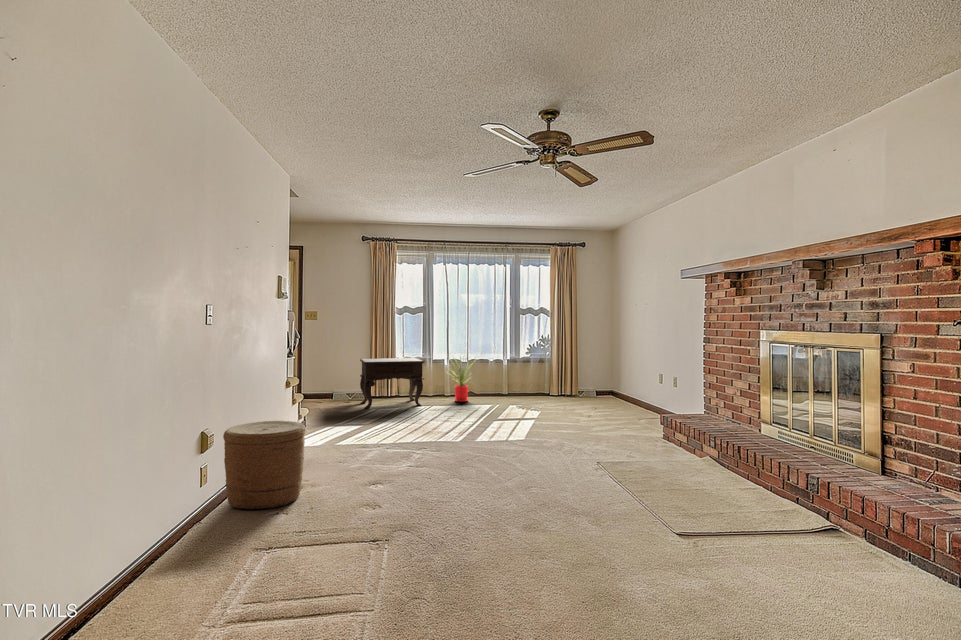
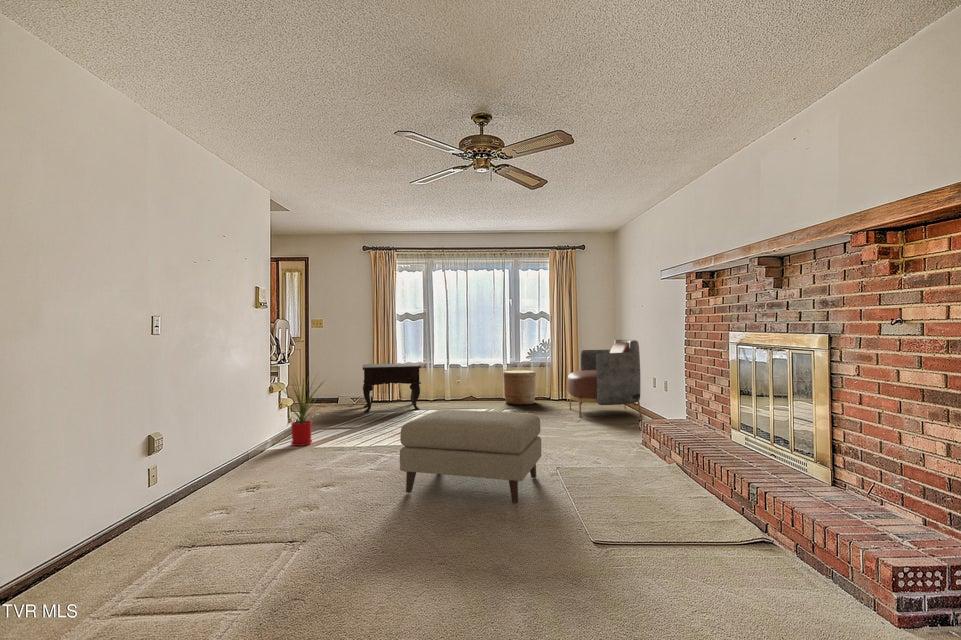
armchair: none [575,337,650,414] -> present [567,340,642,418]
house plant: present [452,355,468,402] -> present [282,379,323,446]
ottoman: none [460,405,591,497] -> present [400,410,541,504]
woven basket: present [223,421,306,509] -> present [503,370,536,405]

